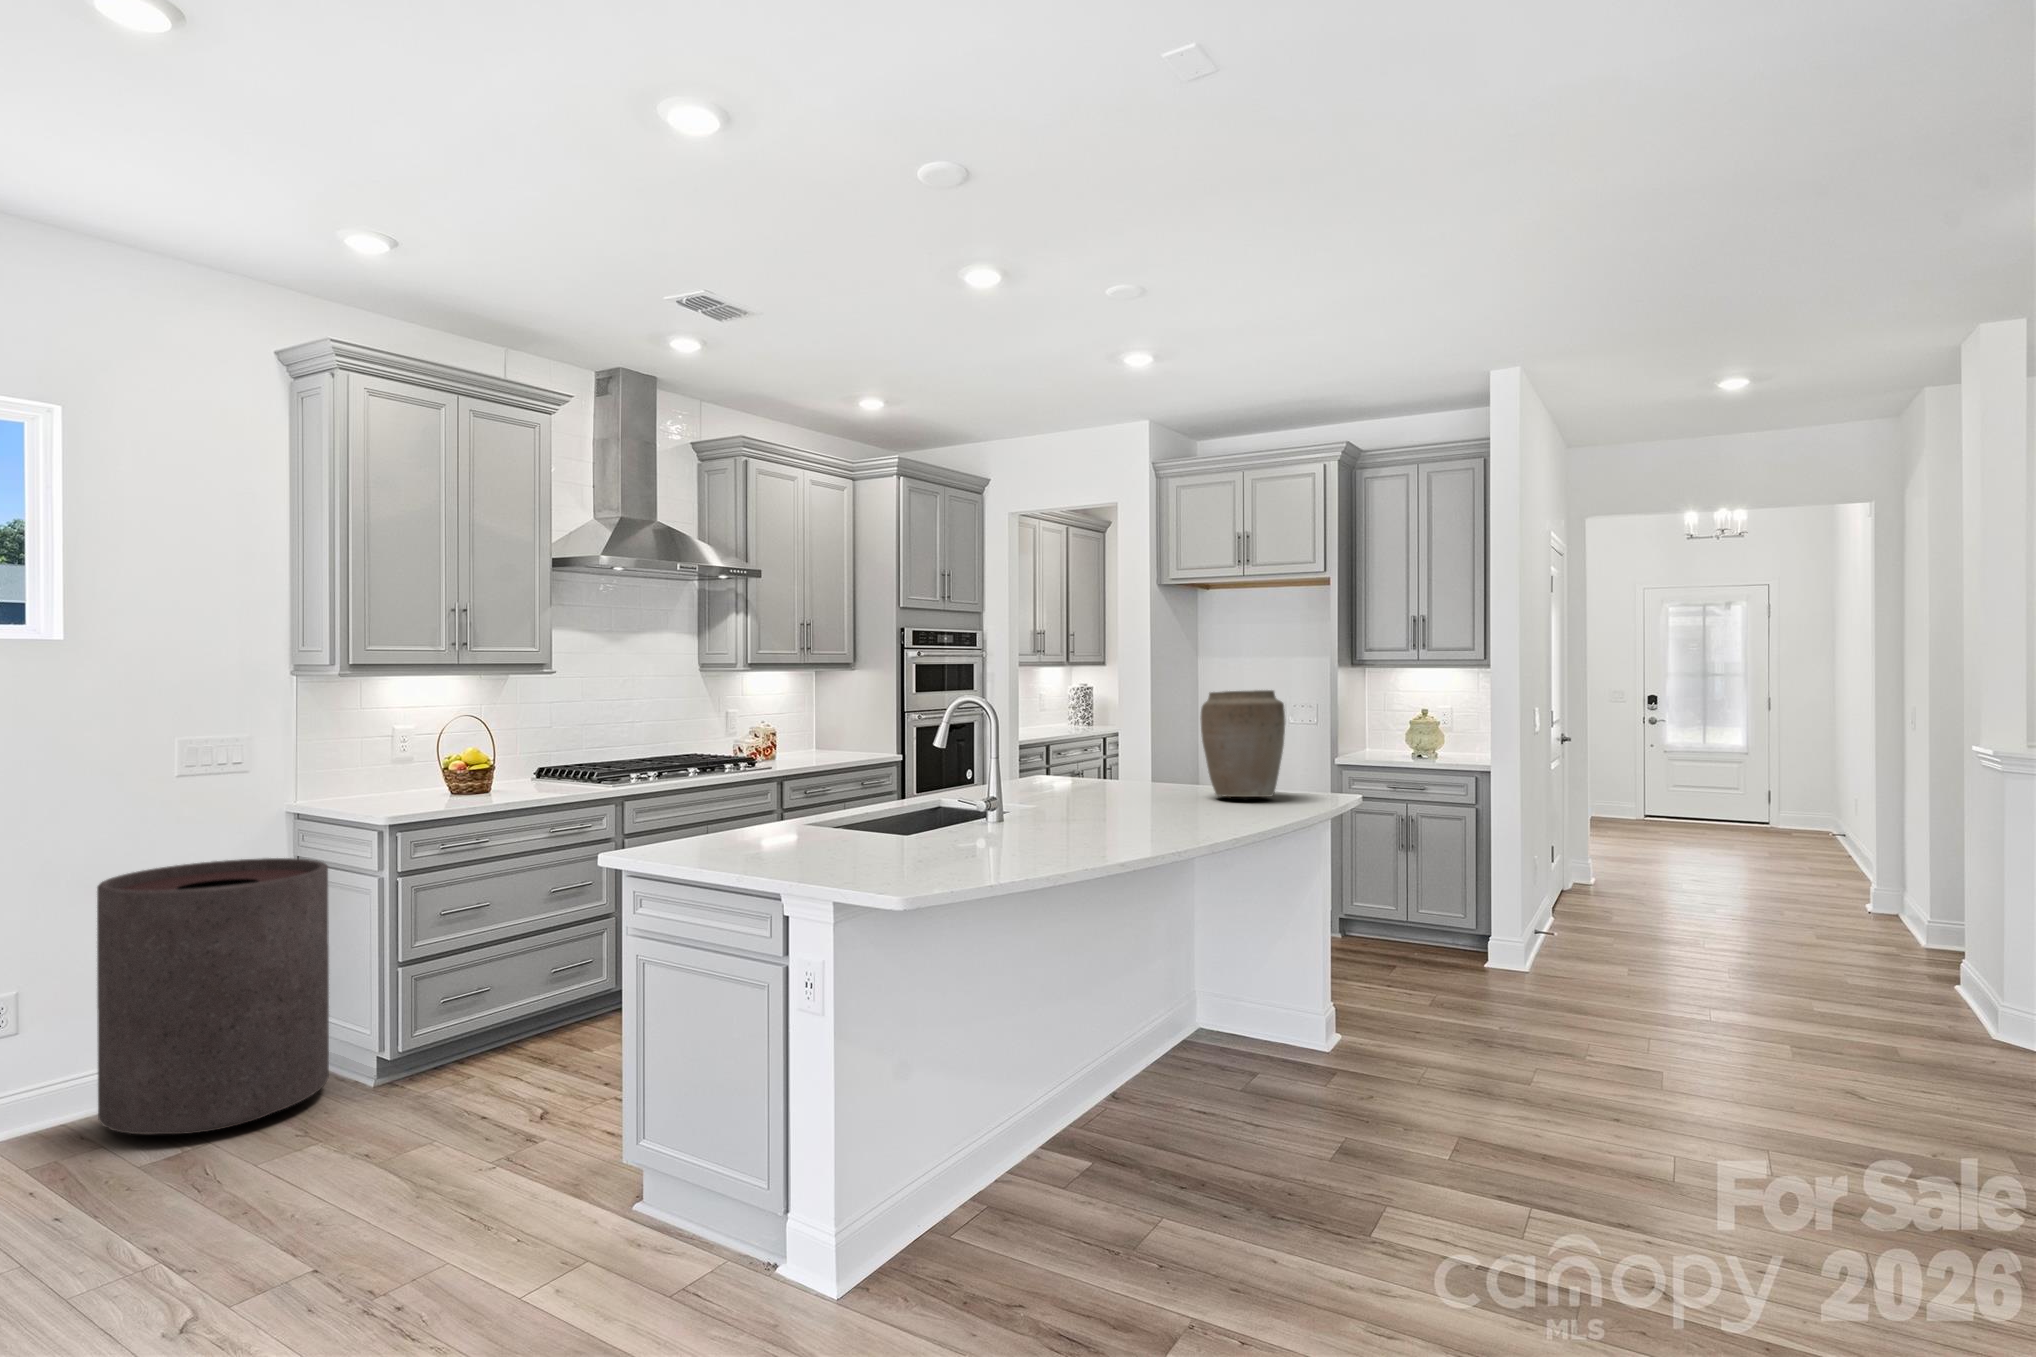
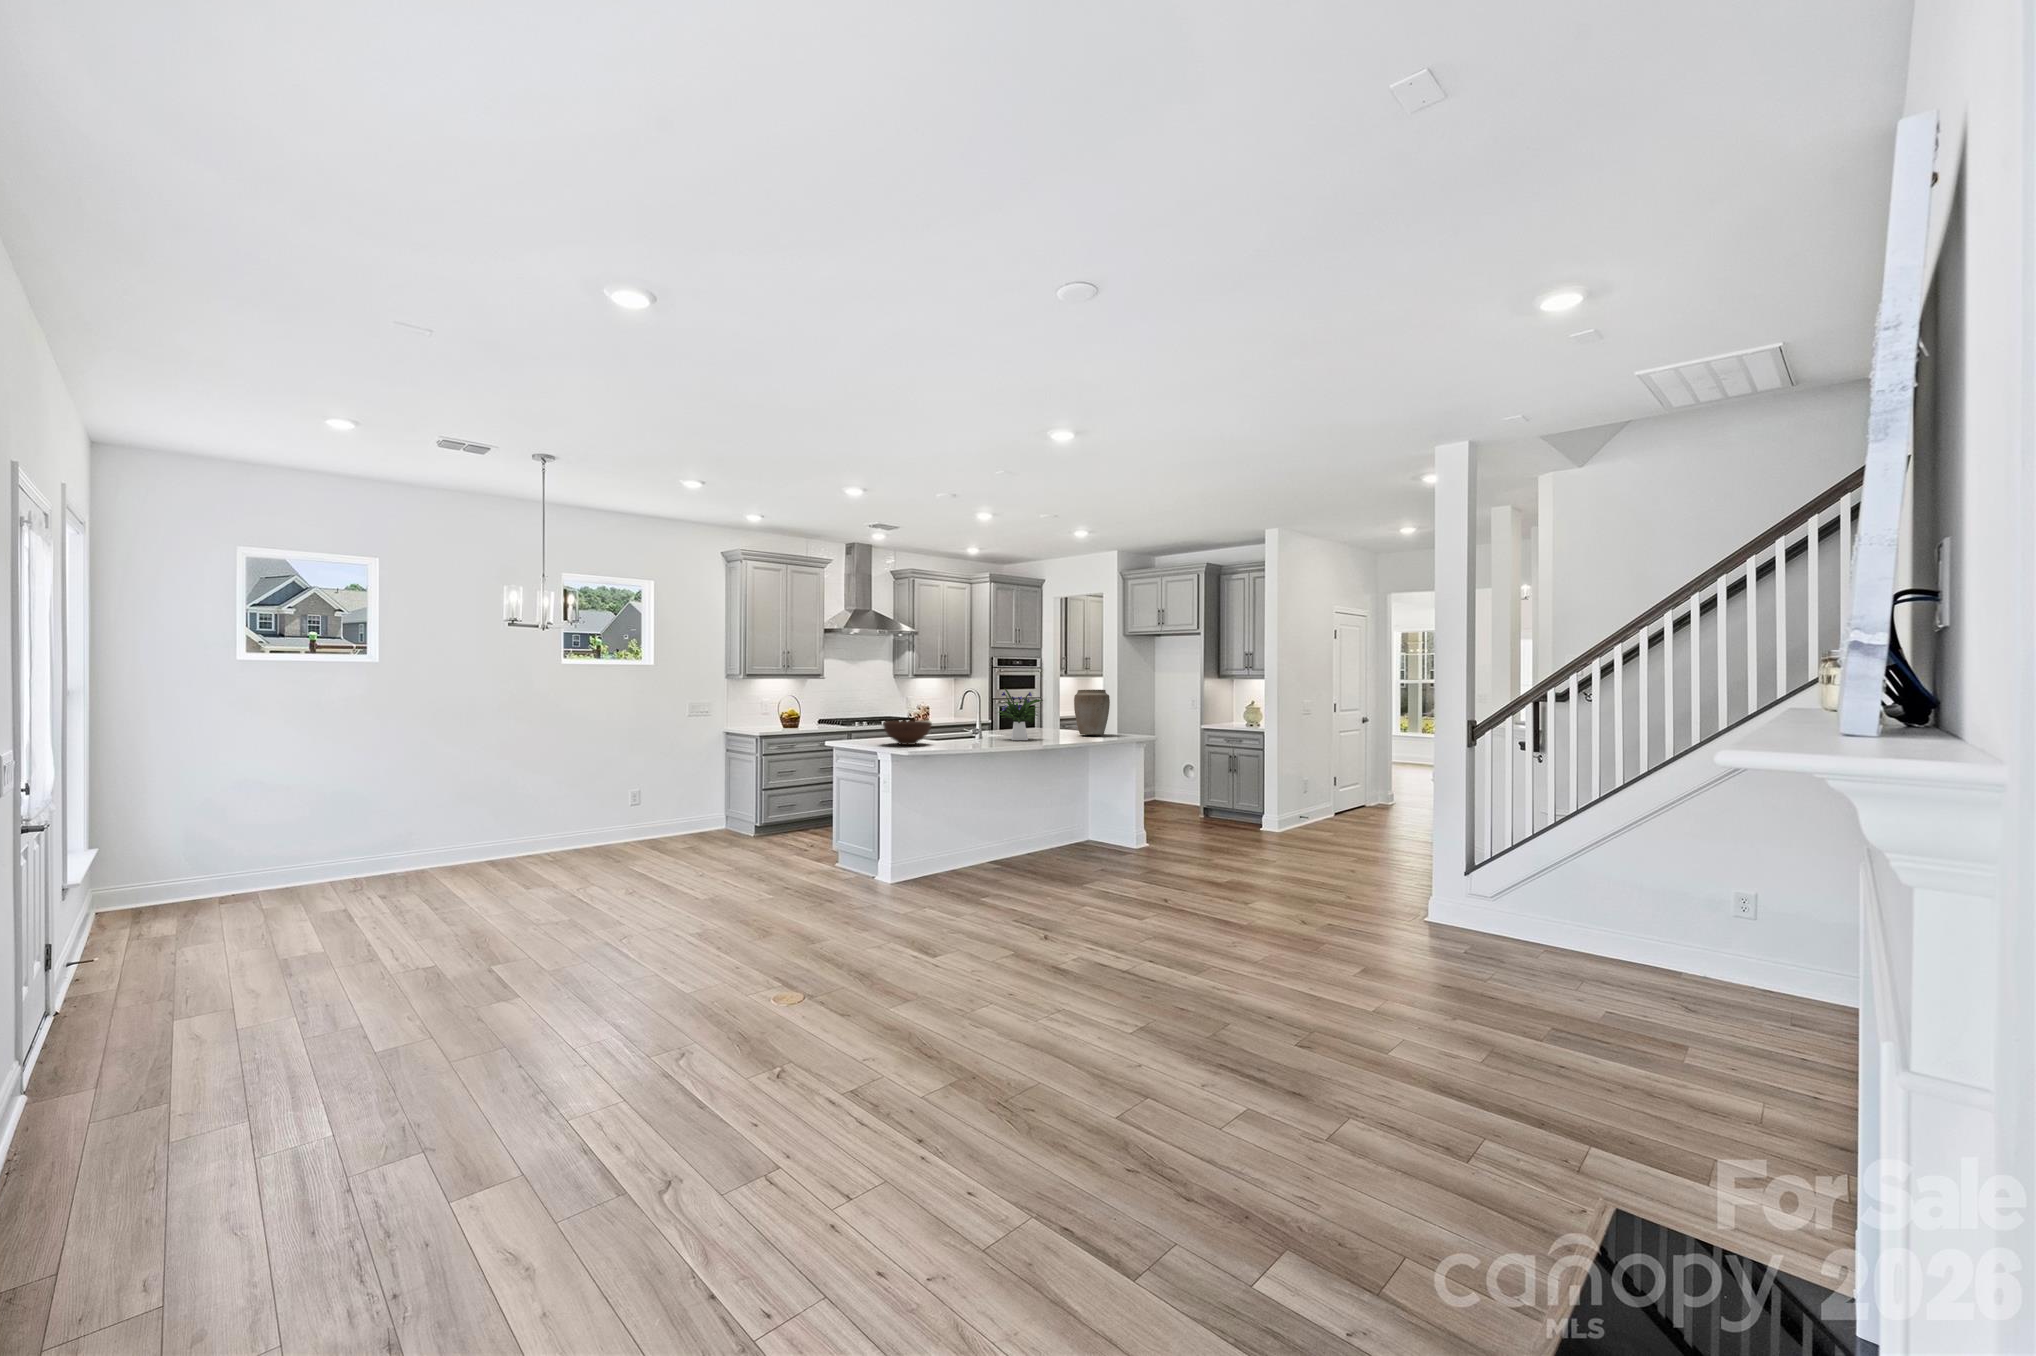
flower arrangement: none [1049,689,1172,824] -> present [998,689,1042,740]
fruit bowl: none [787,785,930,860] -> present [883,721,932,745]
trash can: present [97,858,329,1135] -> none [666,749,739,842]

